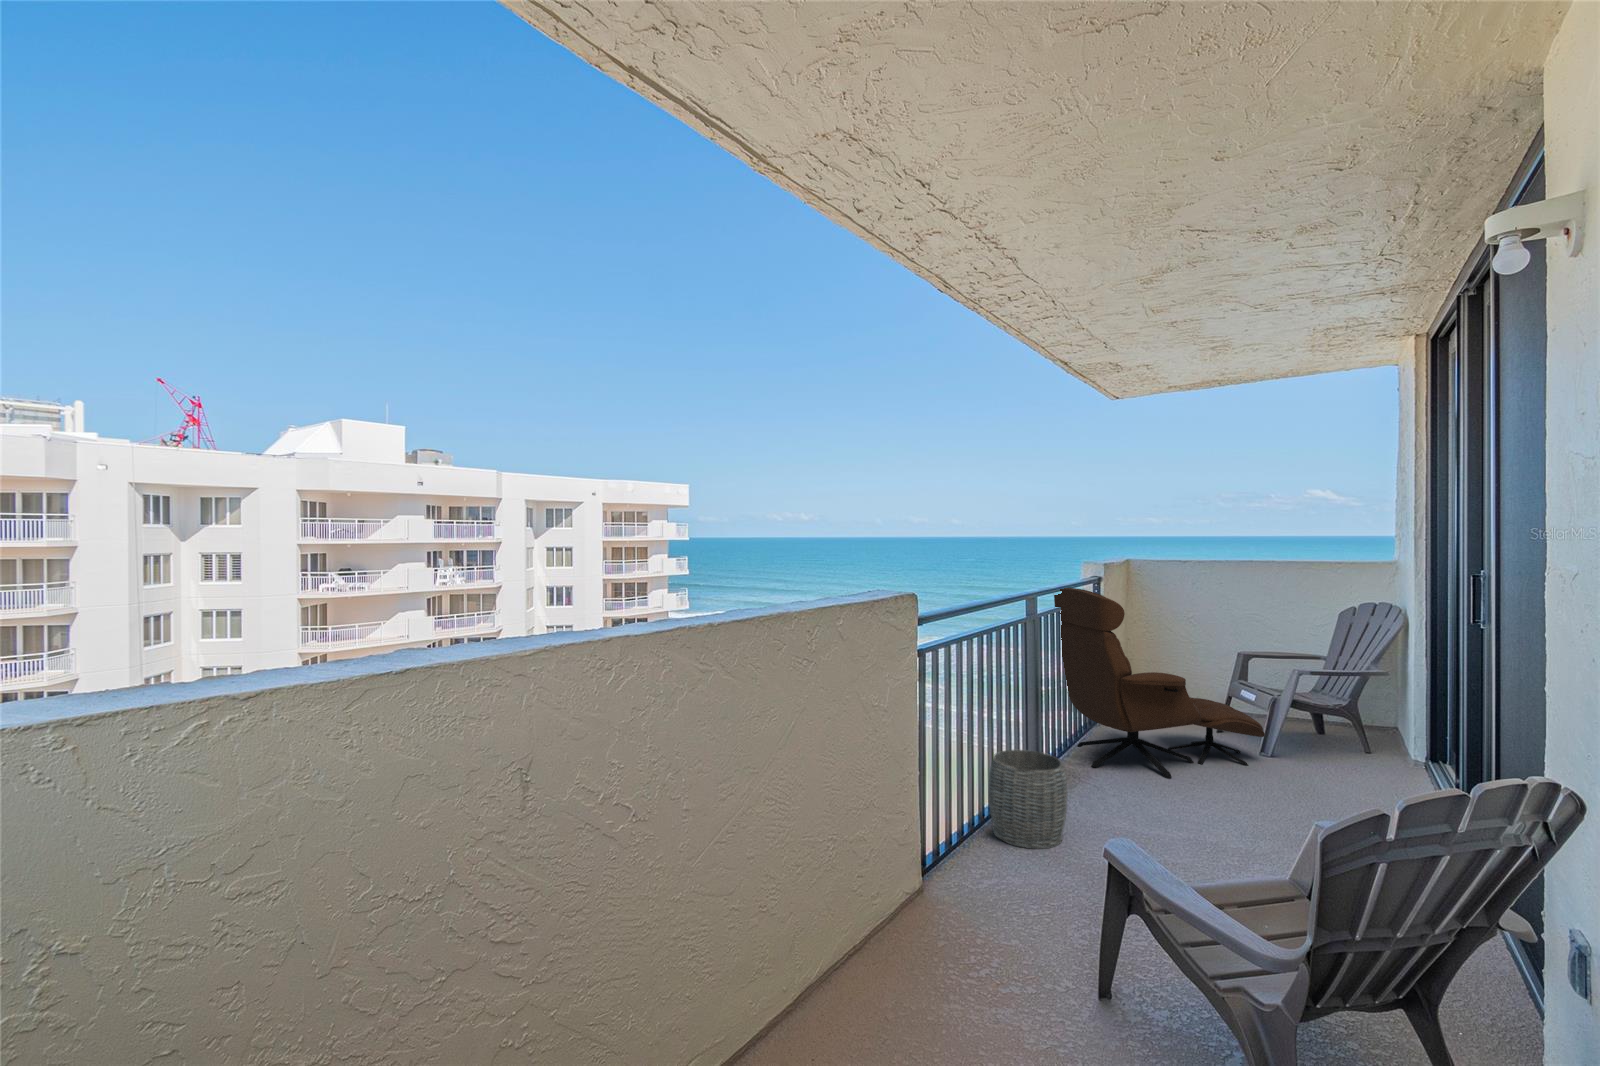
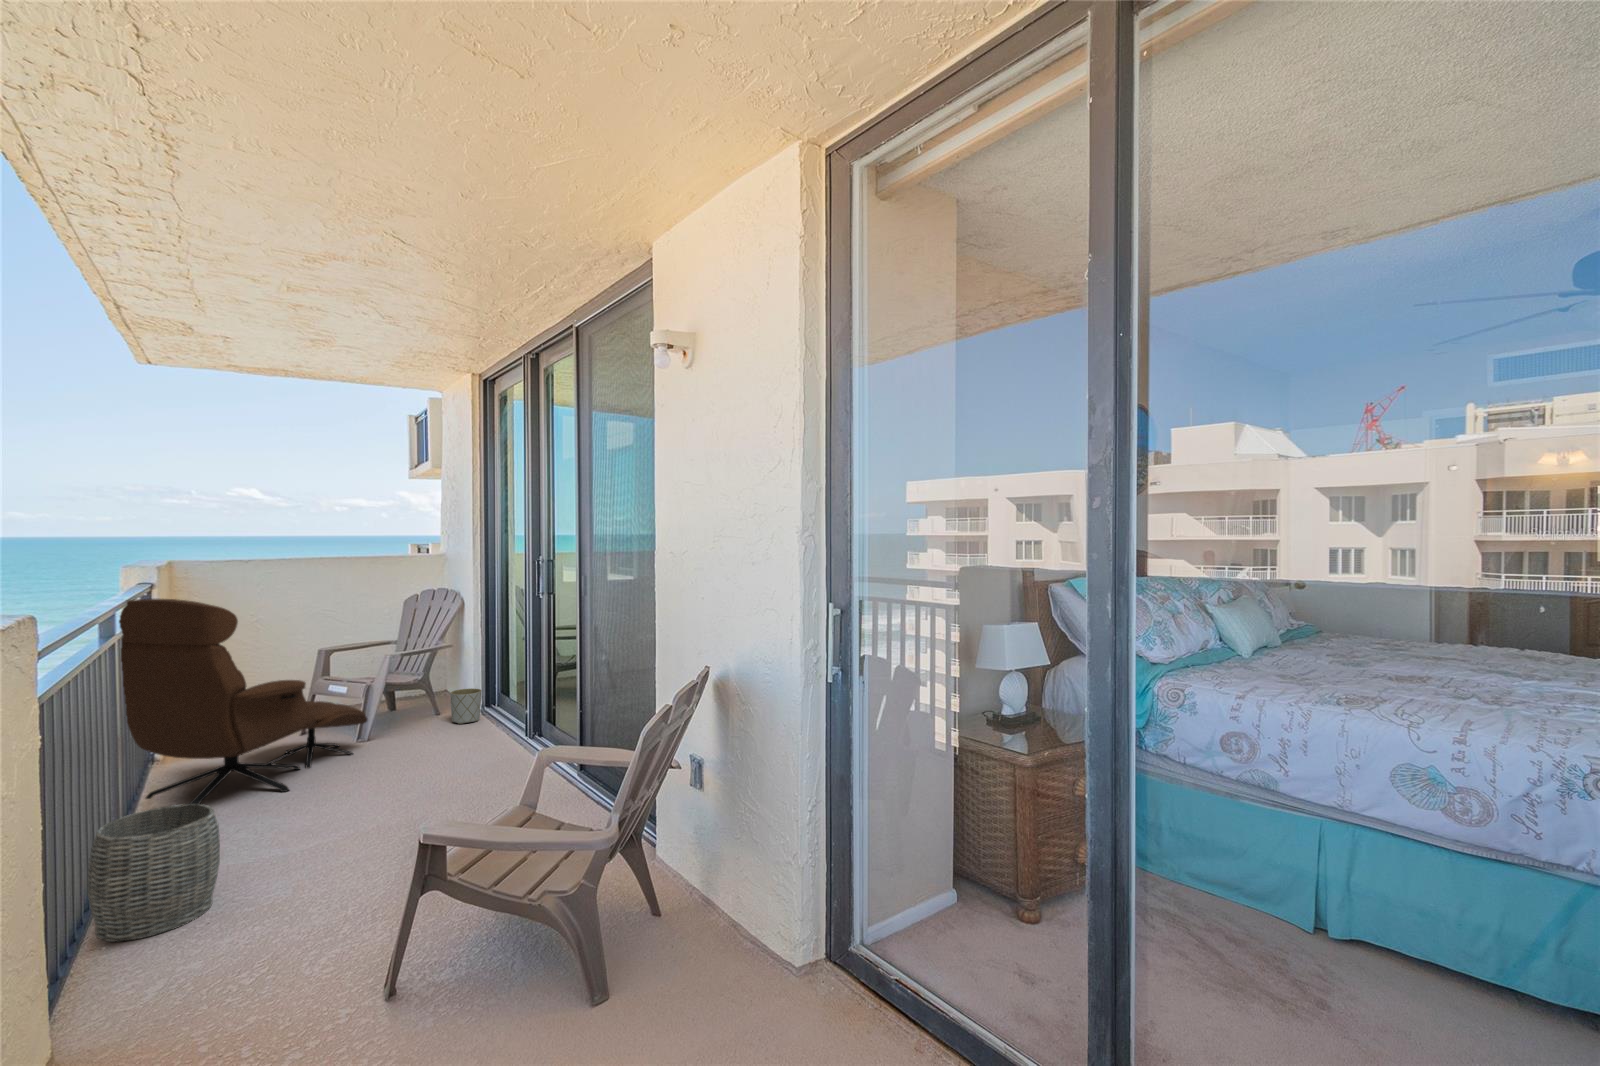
planter: none [1378,730,1424,776] -> present [450,688,482,724]

